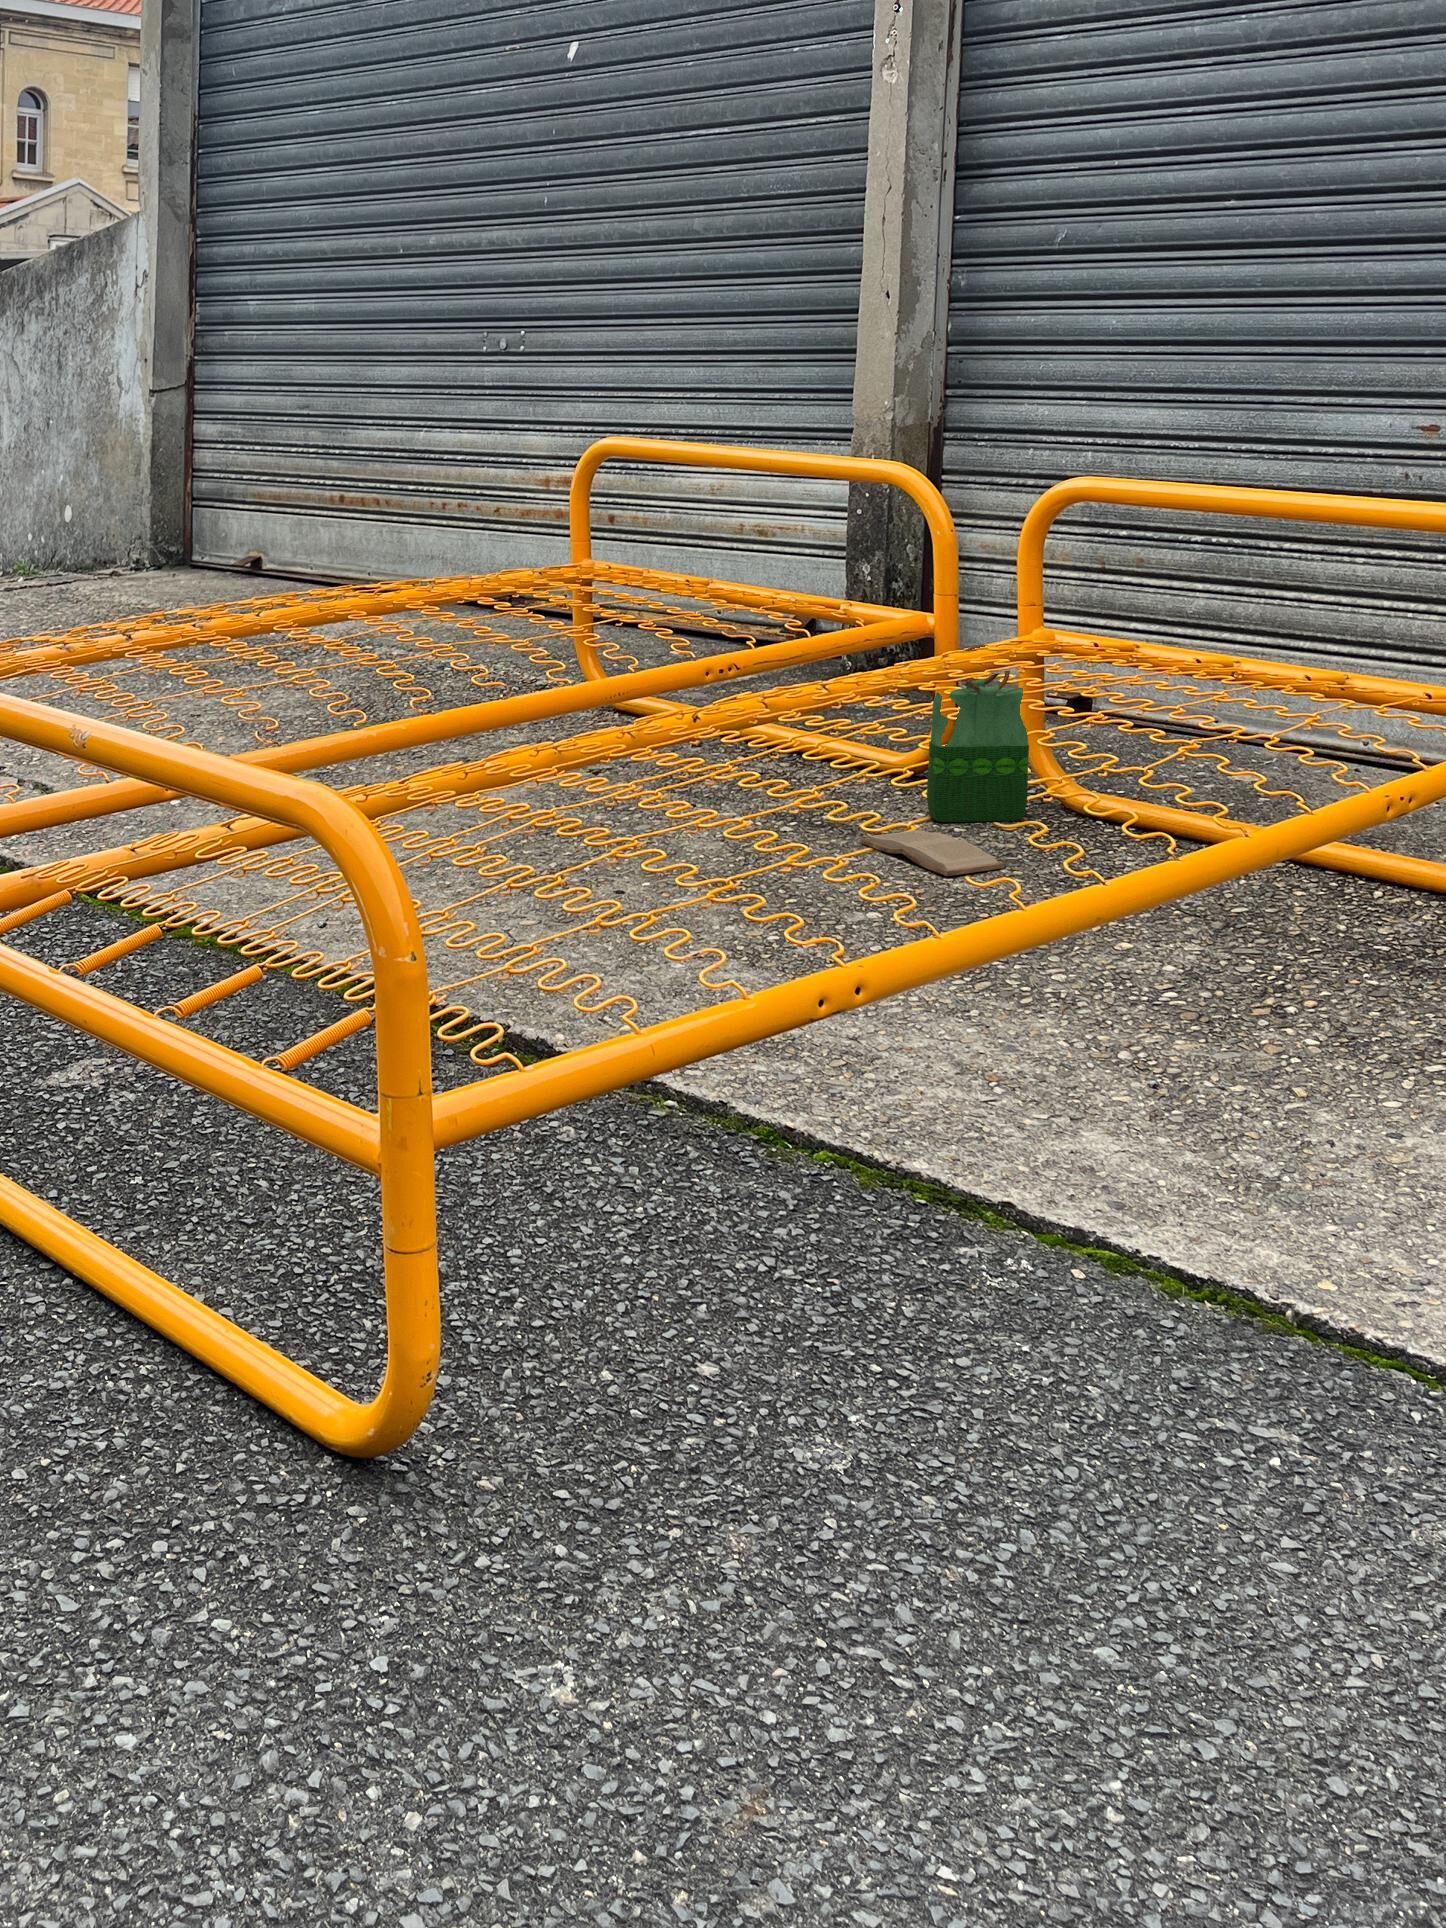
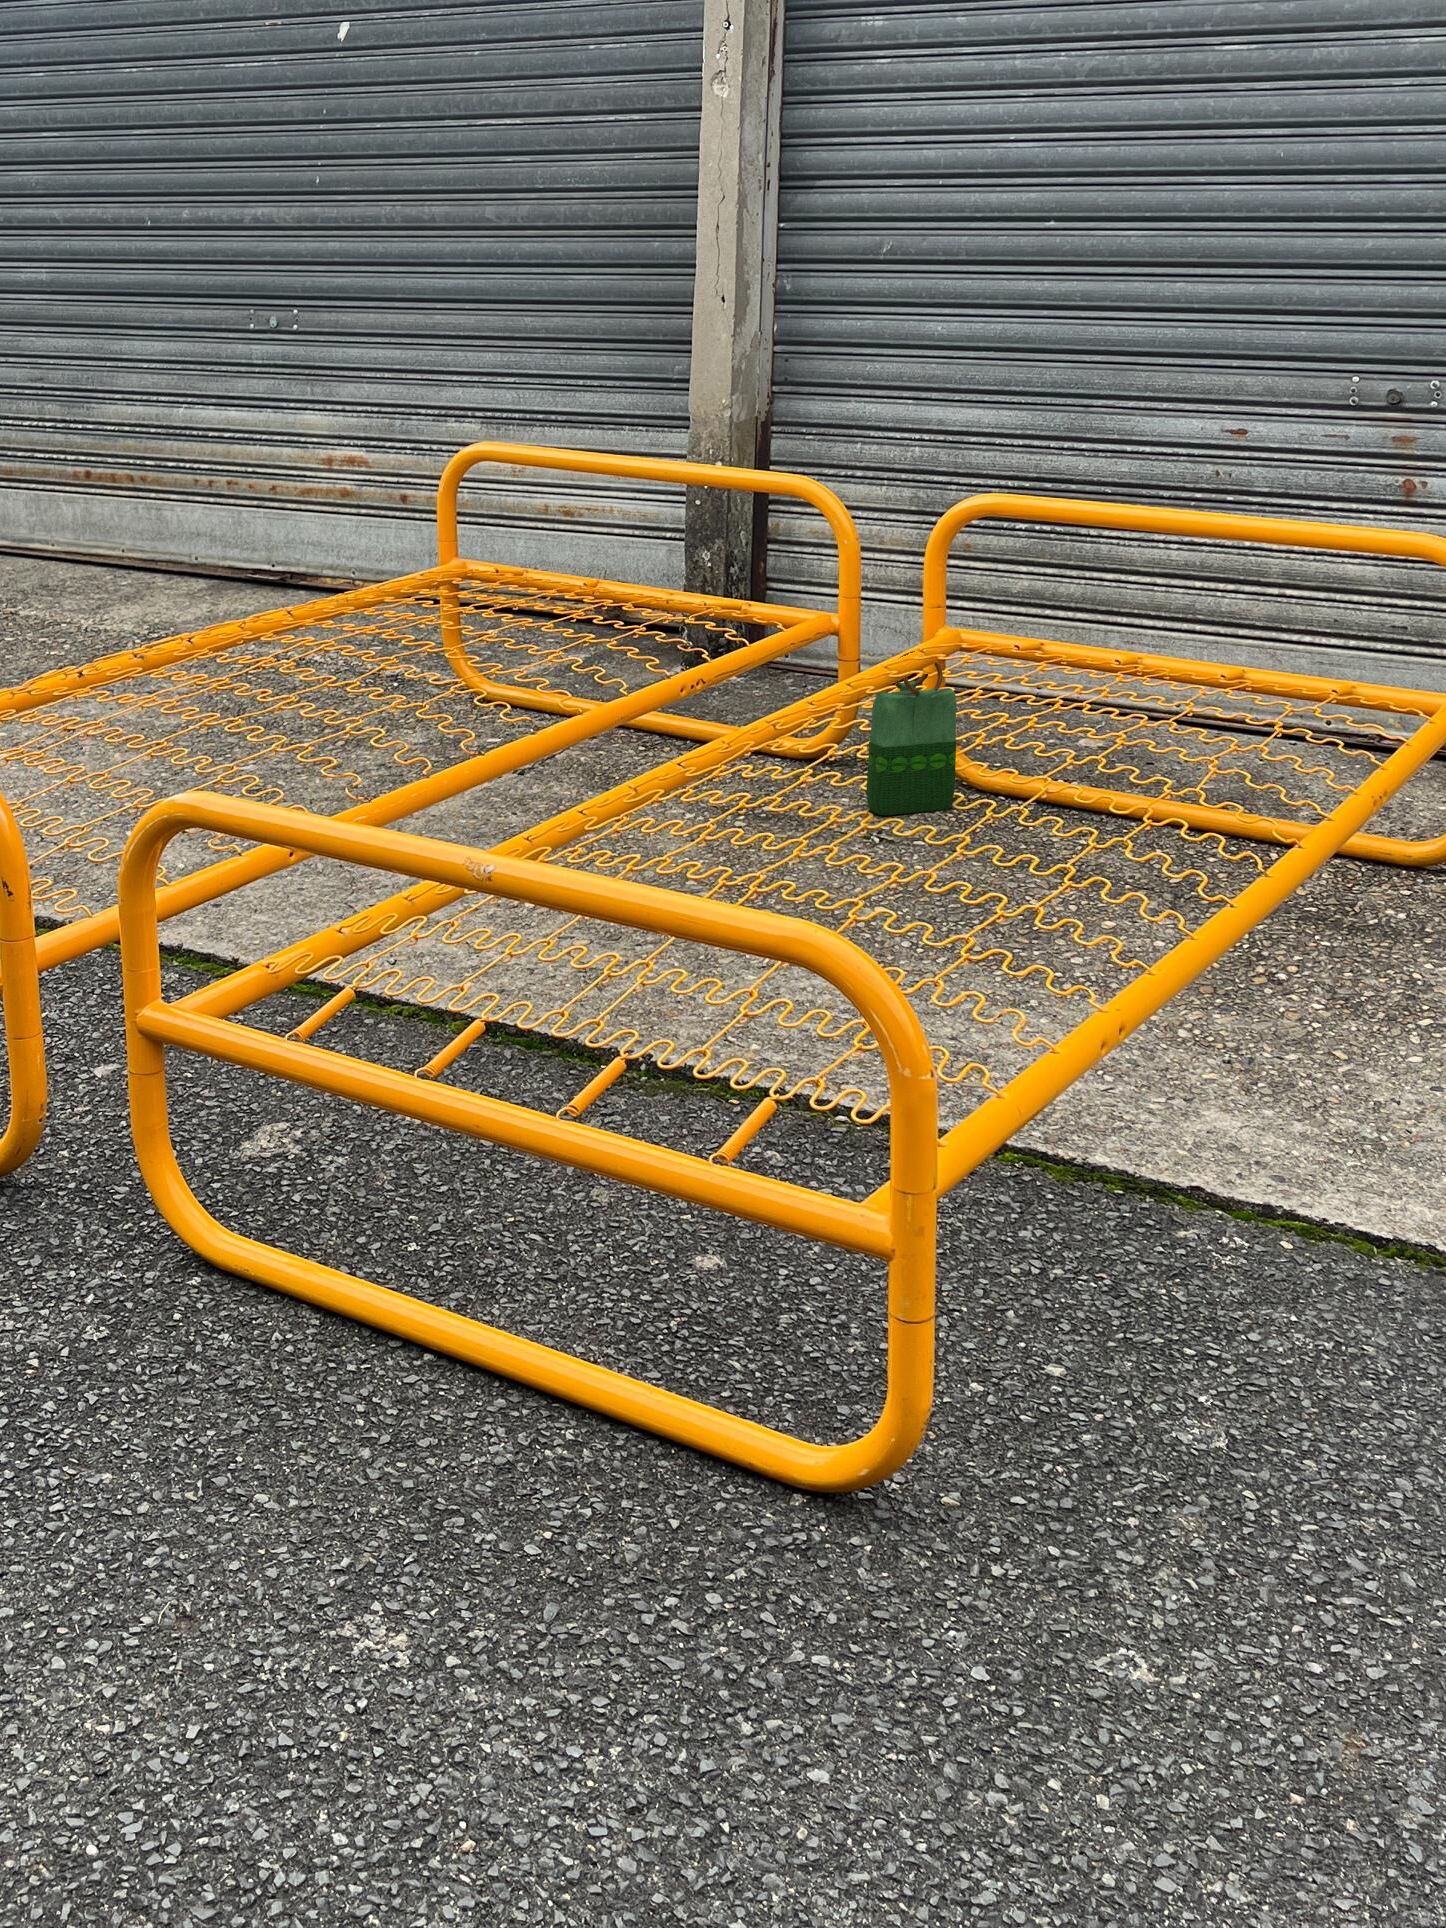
book: present [860,830,1005,876] -> none [828,826,970,871]

